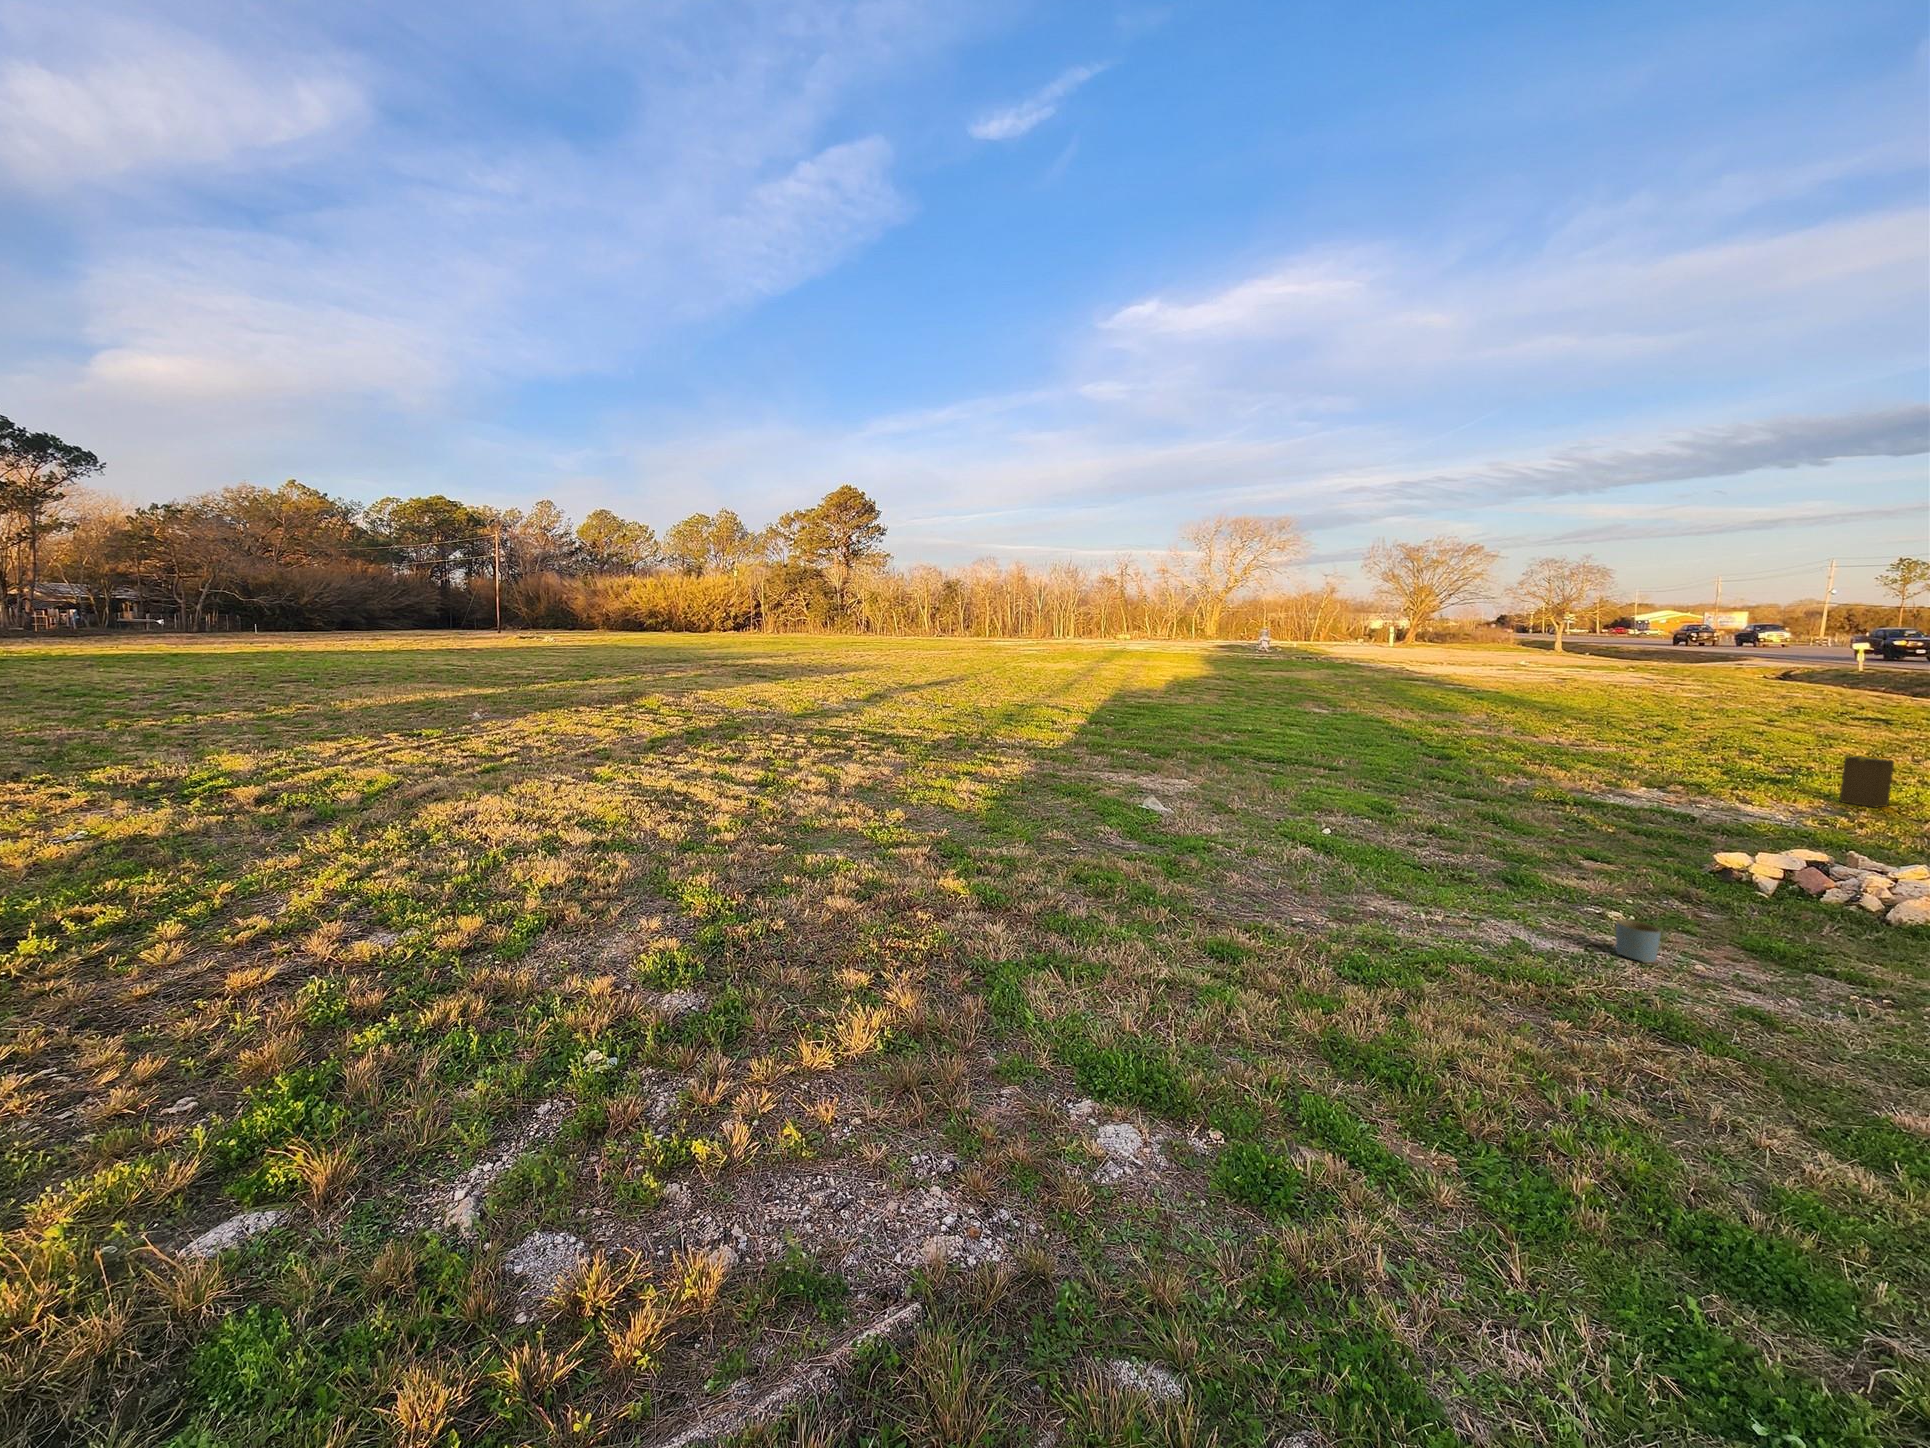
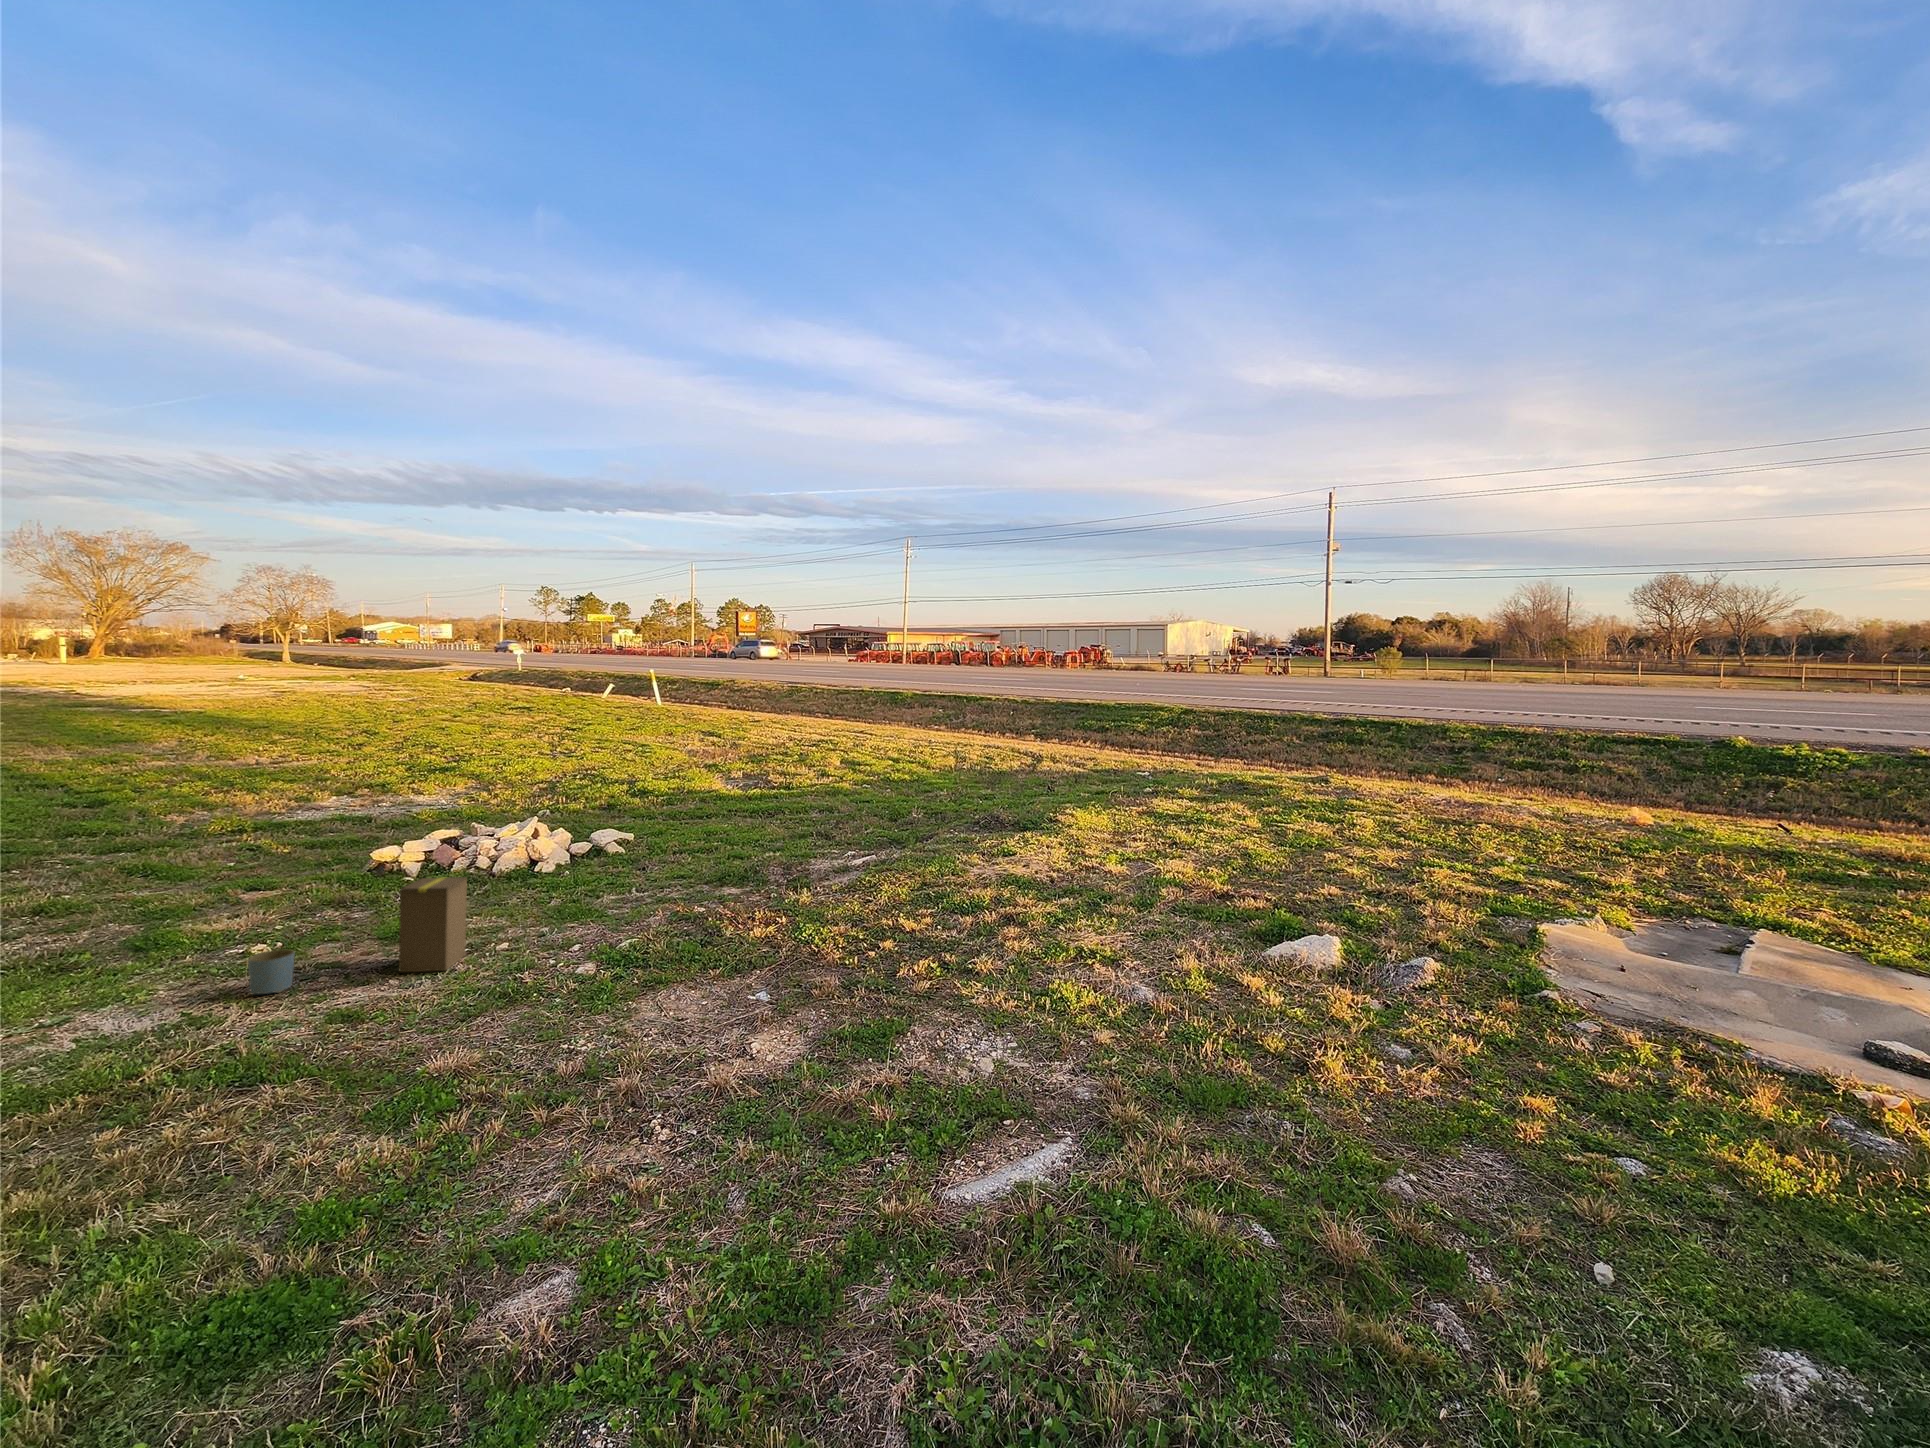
cardboard box: present [1839,756,1894,807] -> present [399,877,467,972]

